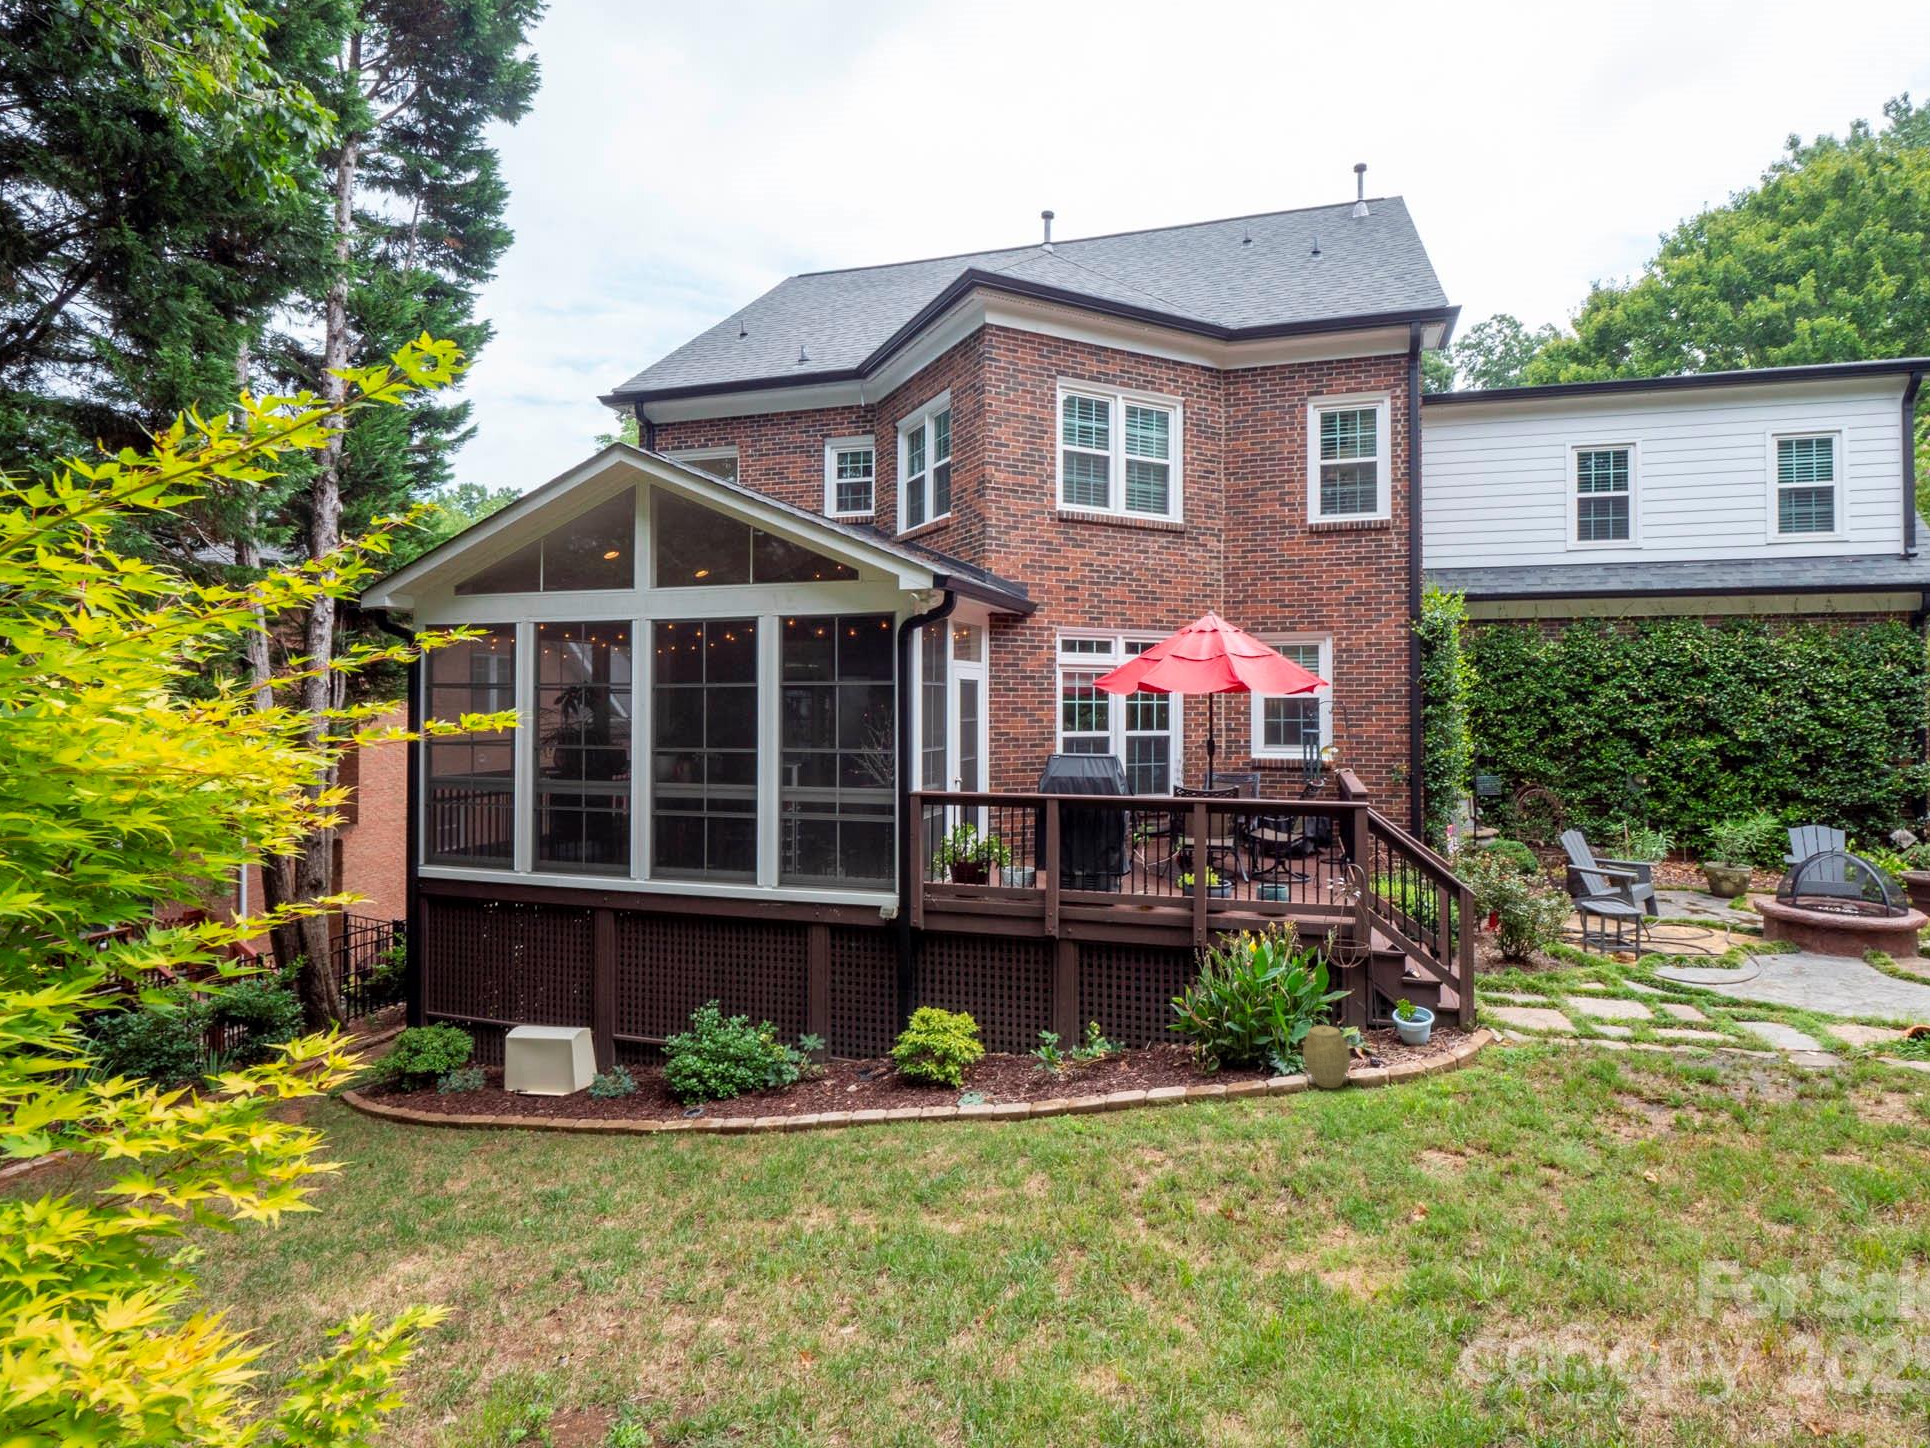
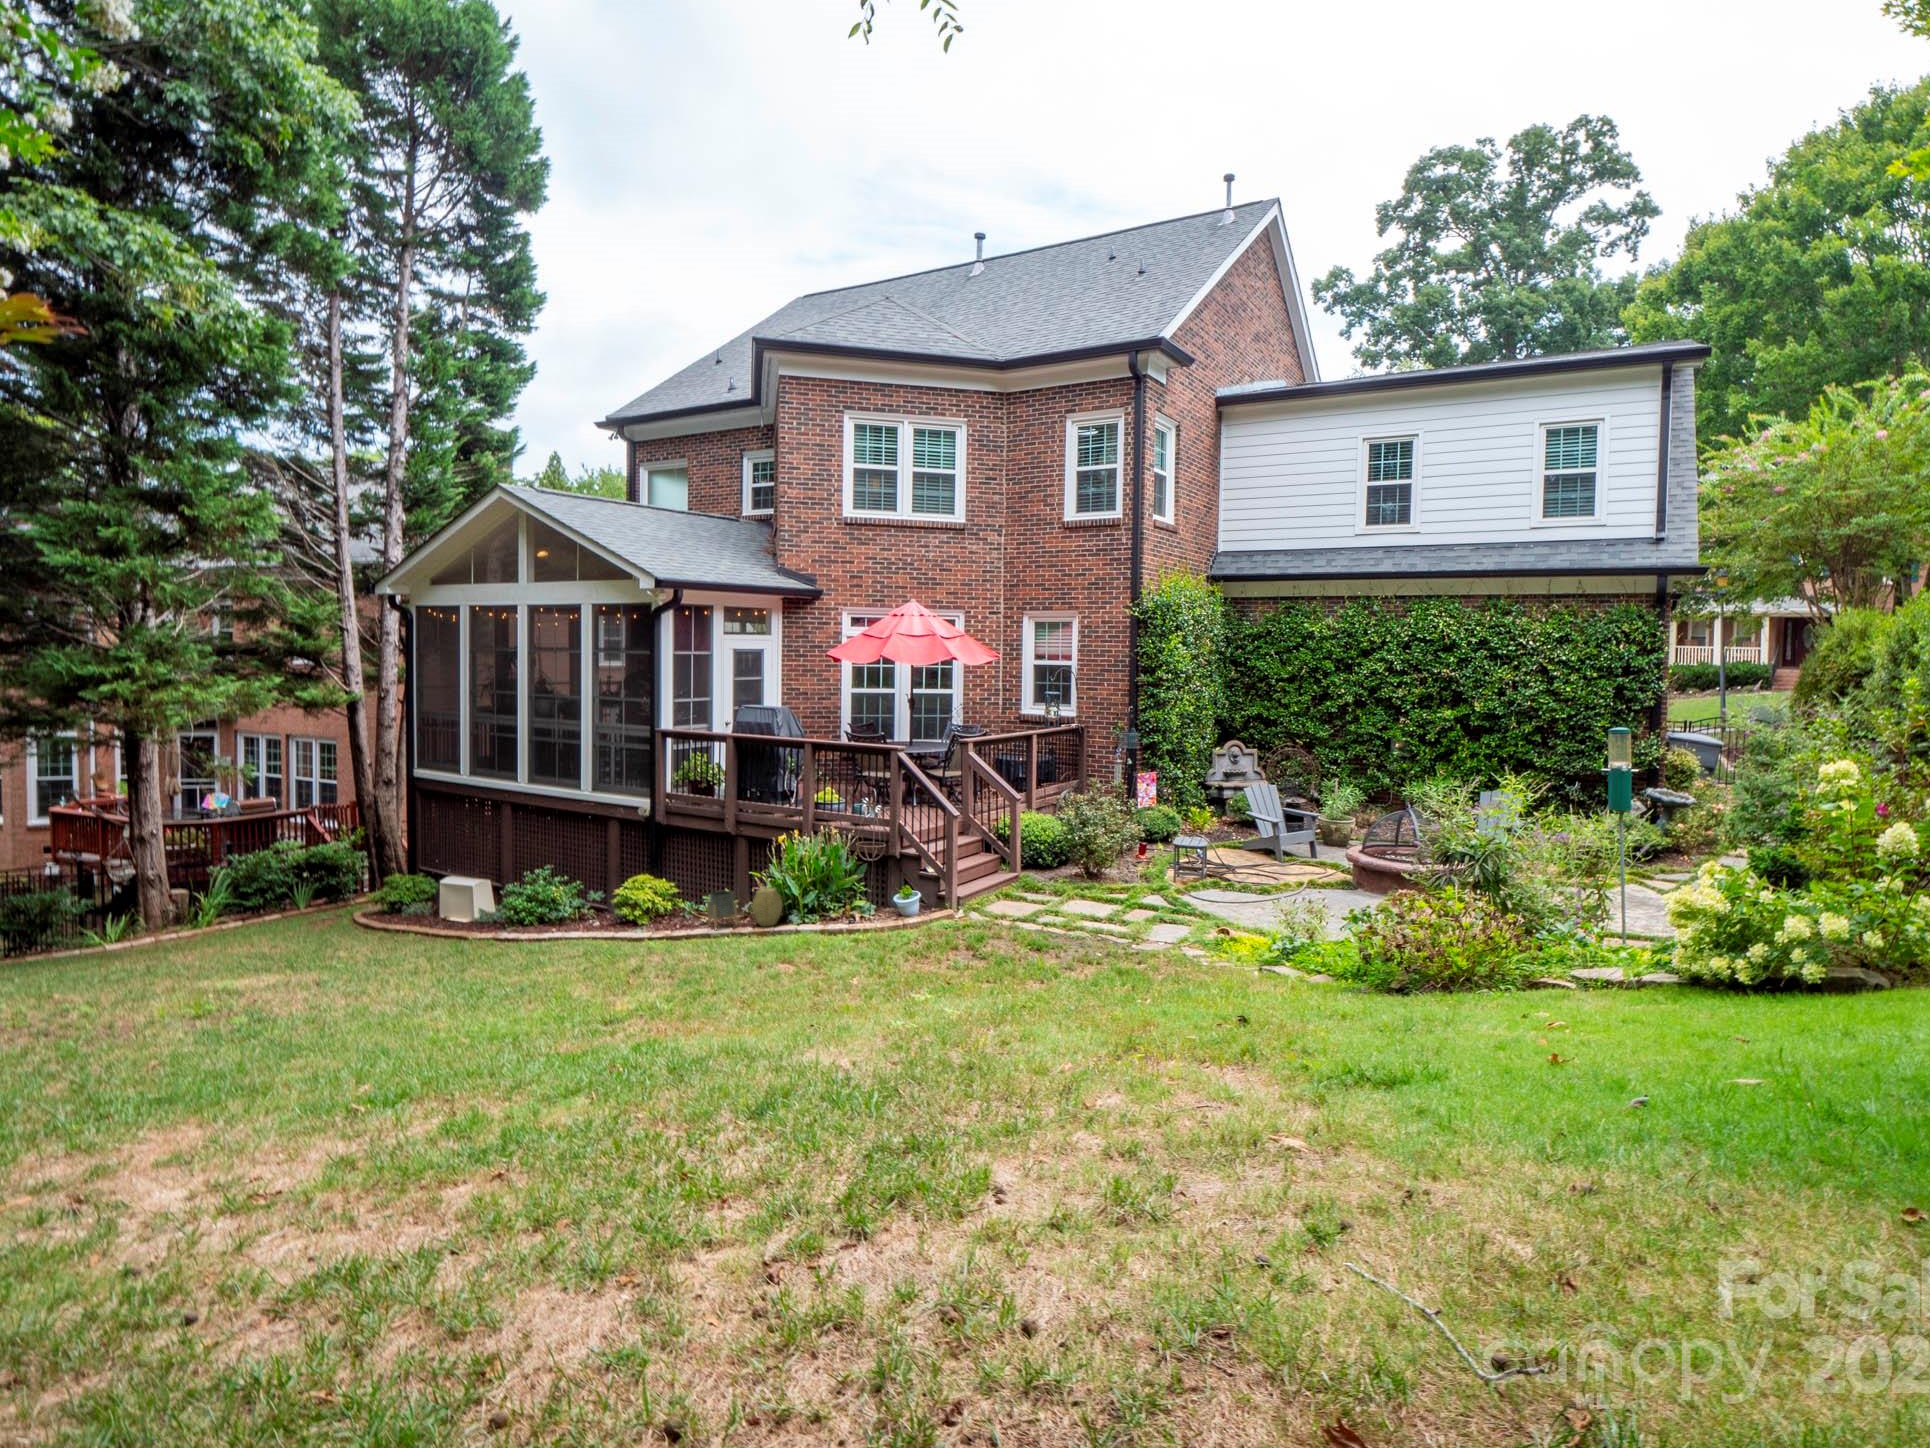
planter: none [1236,1036,1288,1105] -> present [707,891,738,931]

